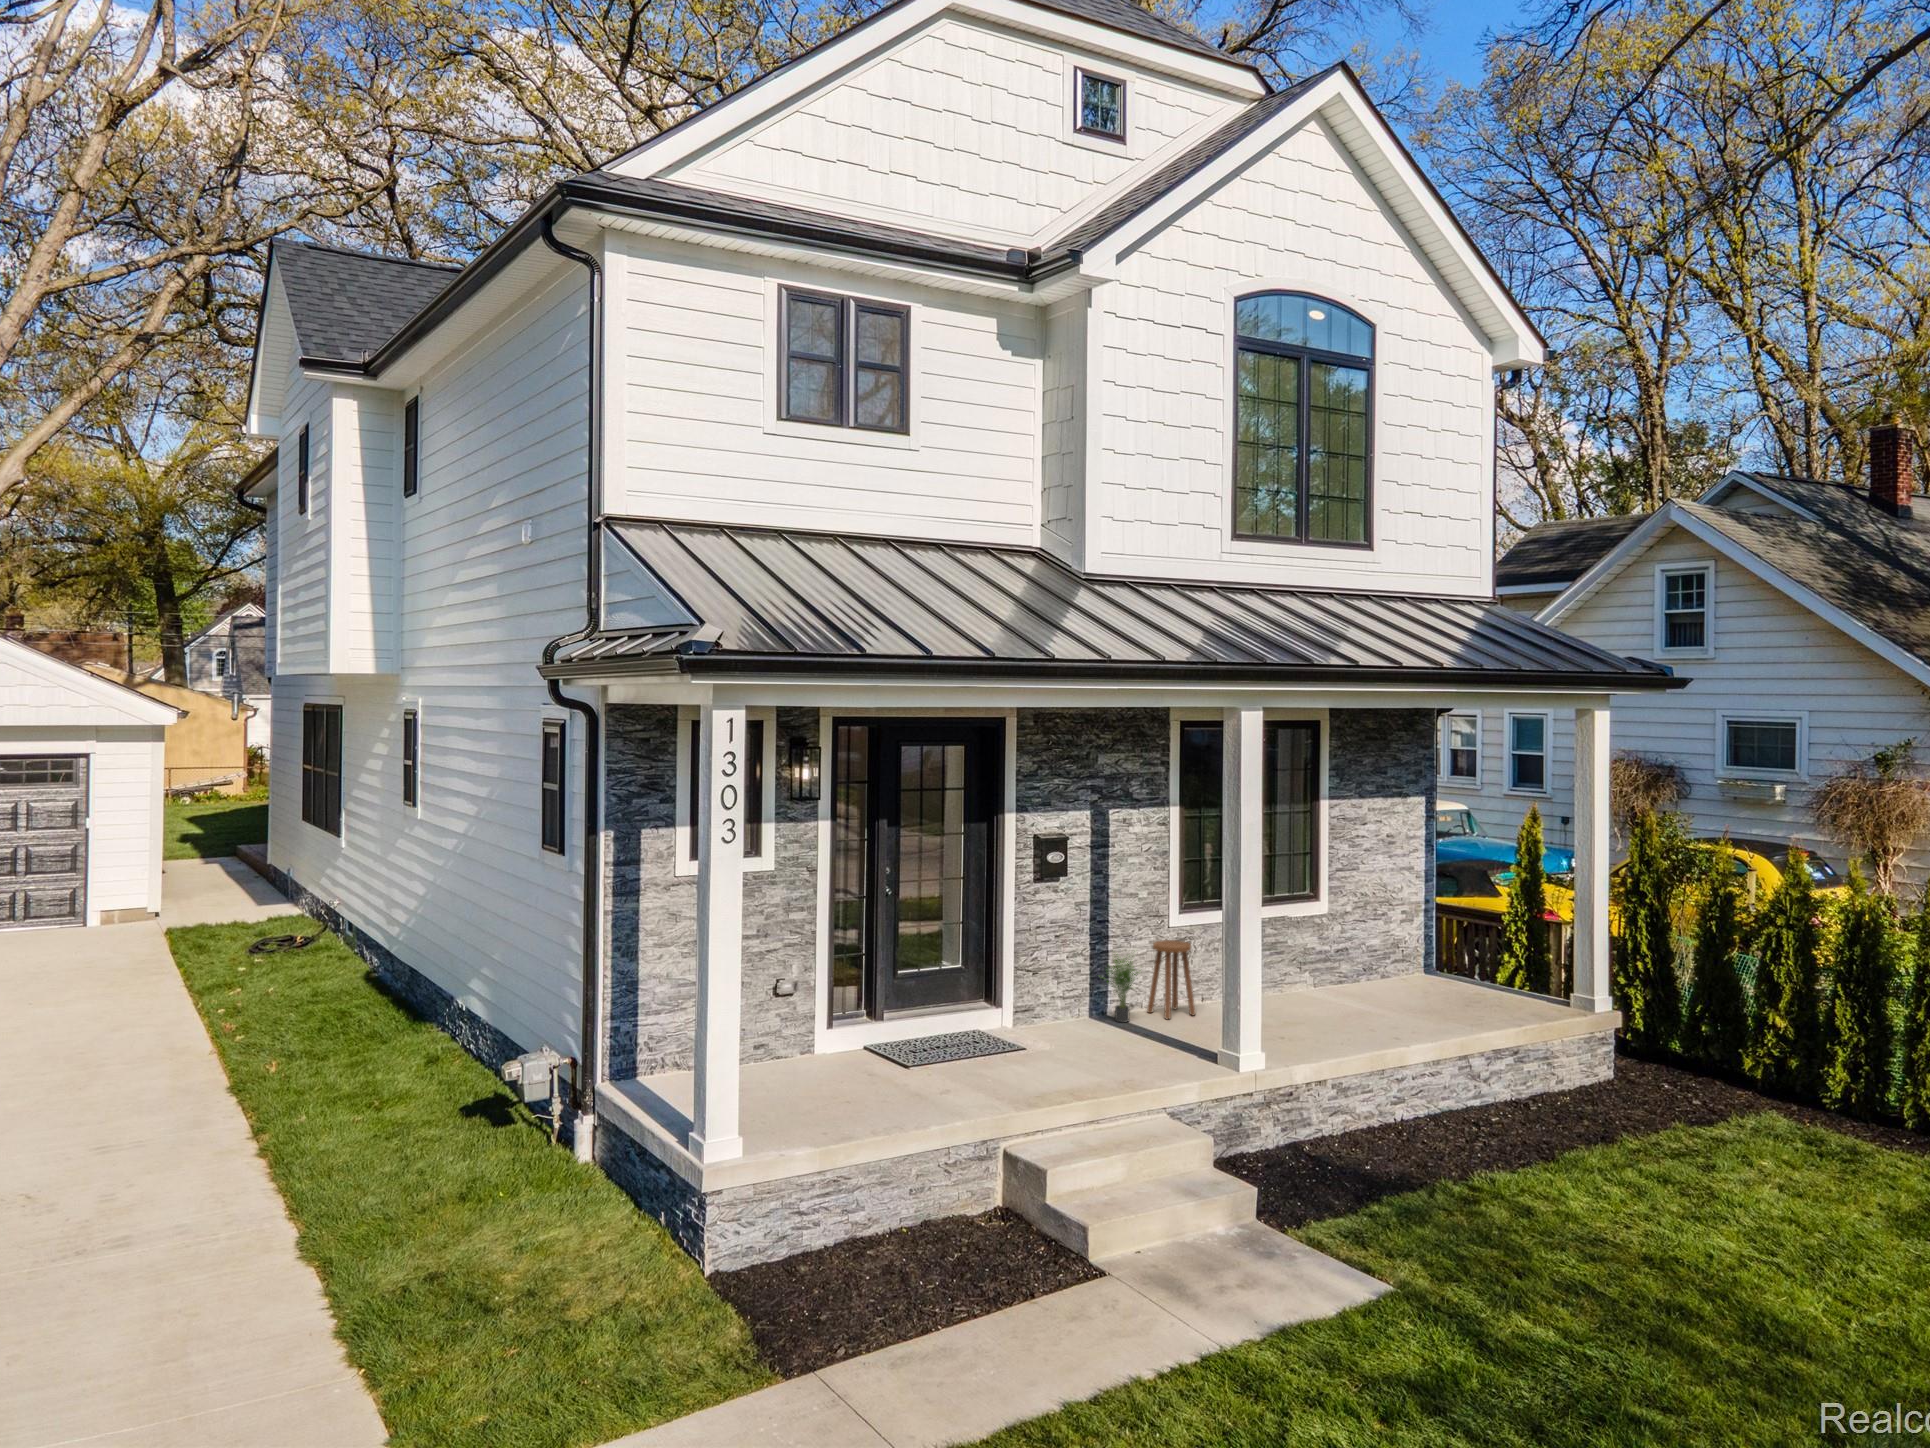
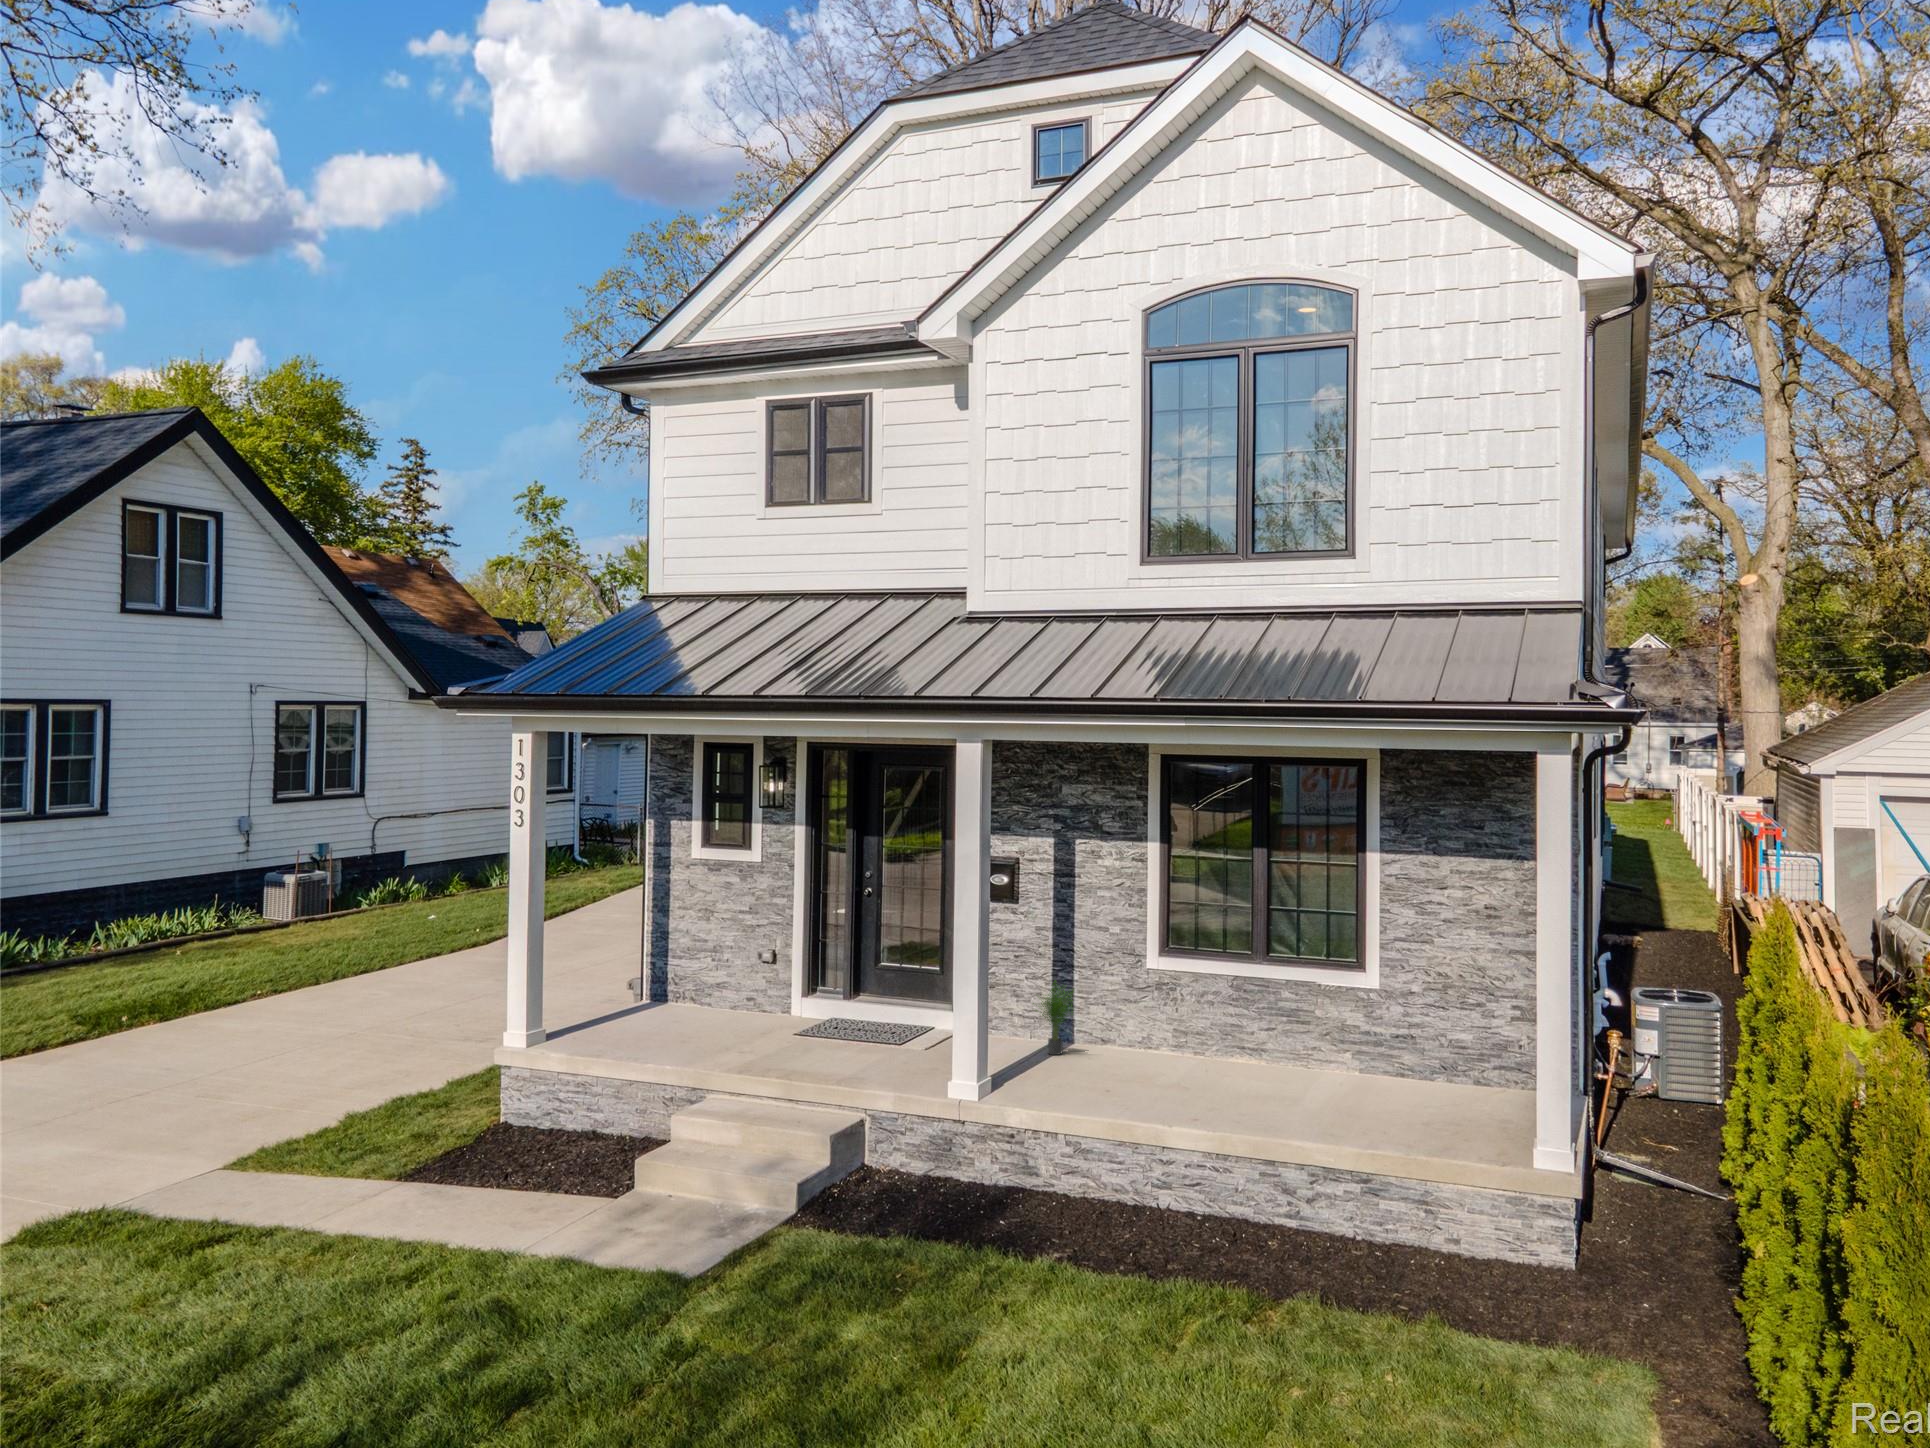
stool: present [1147,940,1195,1019] -> none [1091,983,1139,1065]

